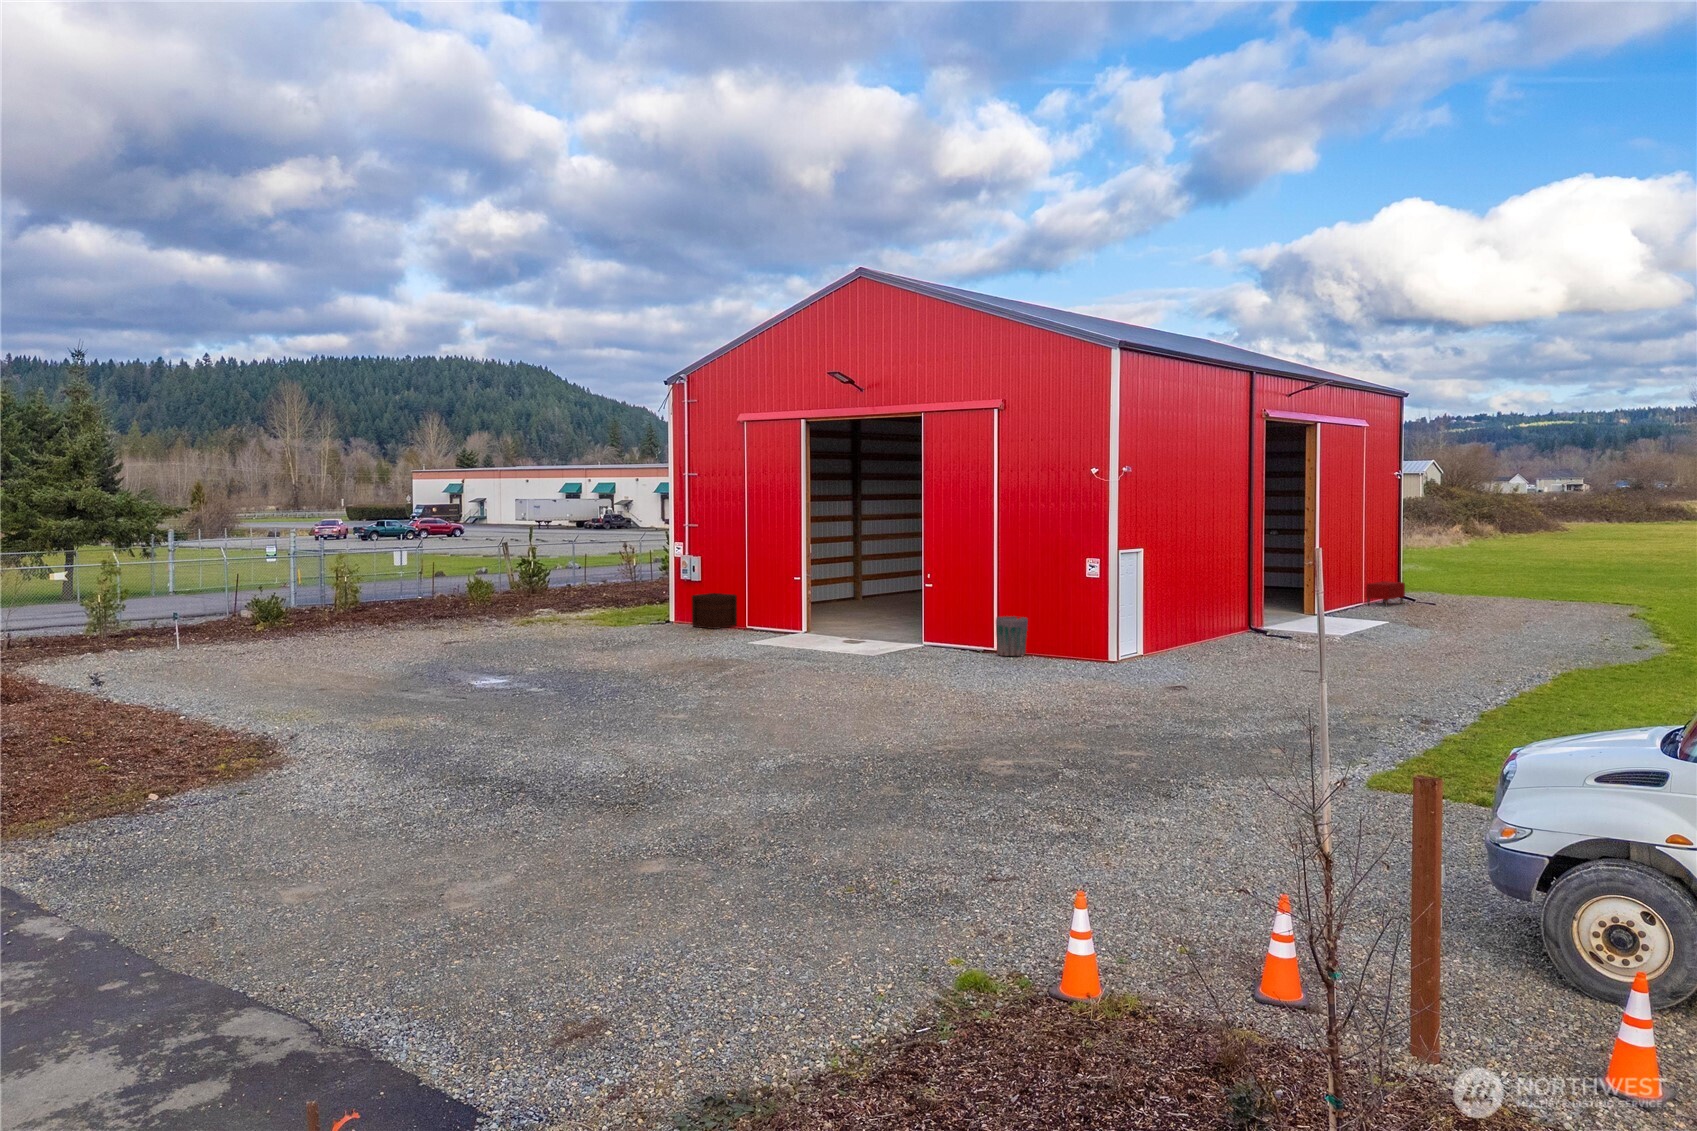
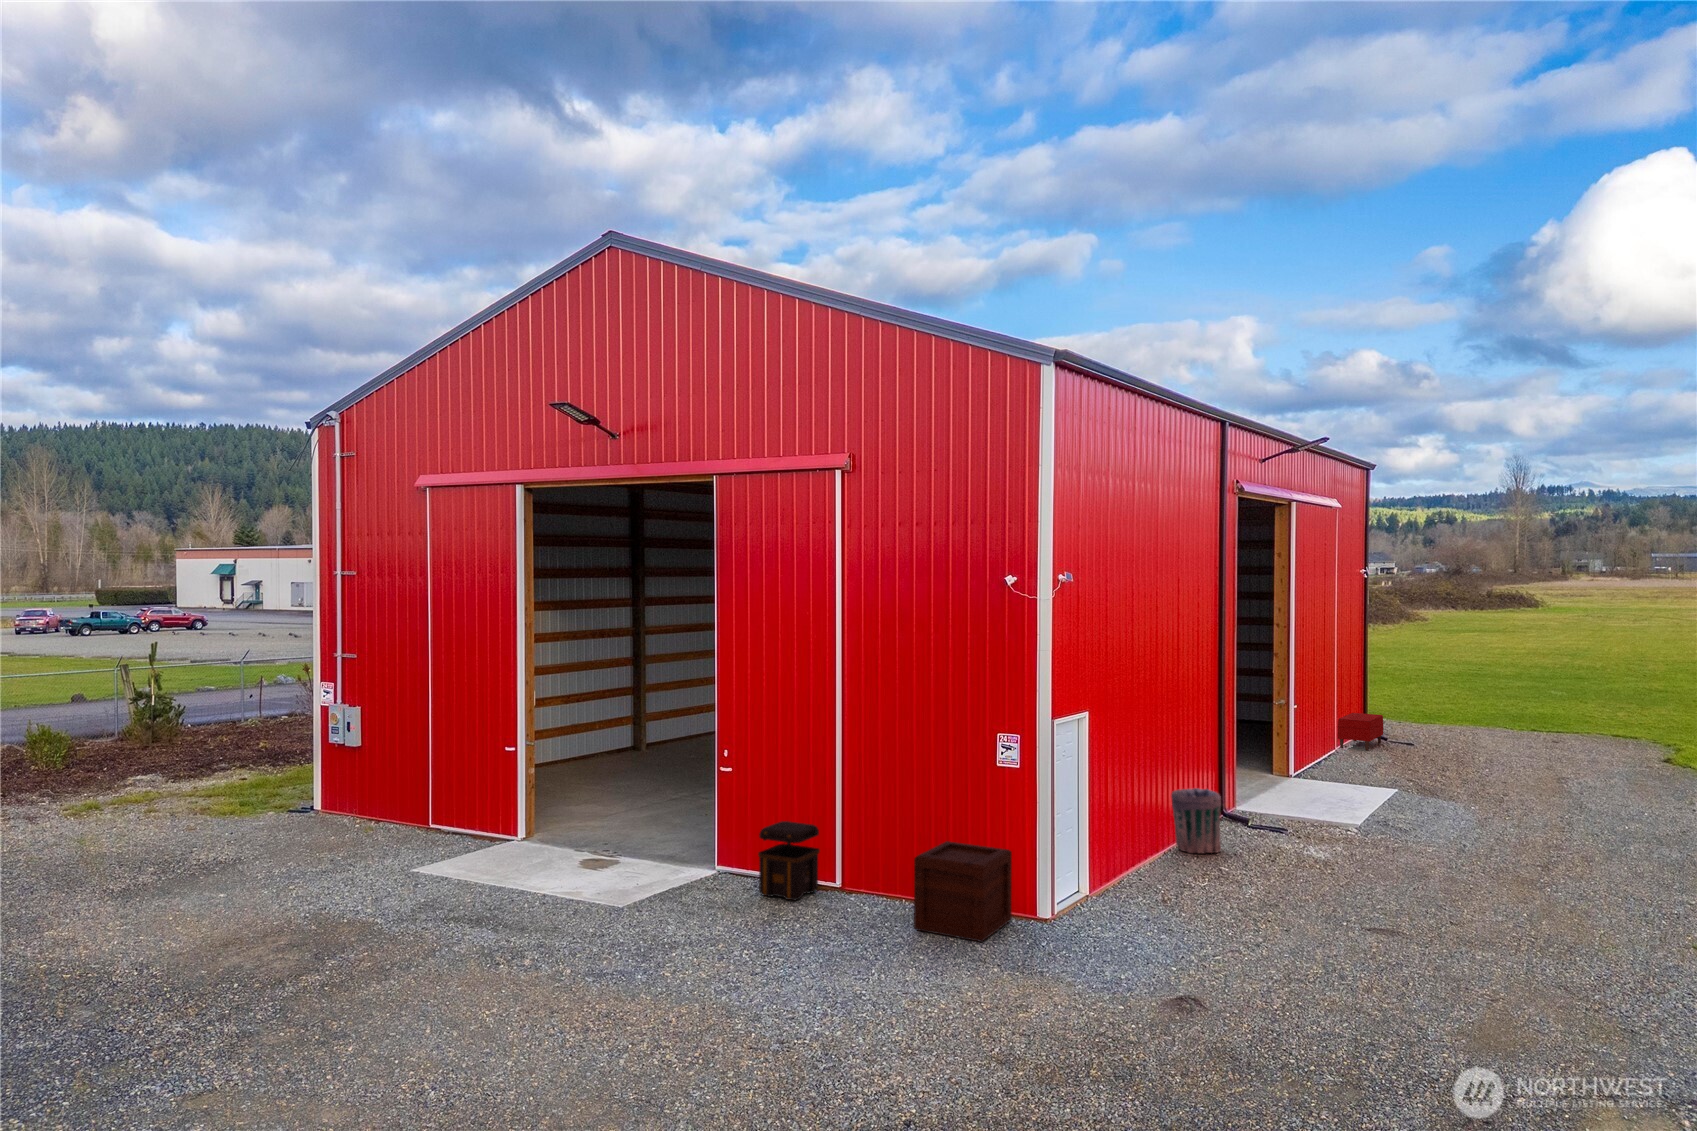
wooden crate: present [692,593,737,629] -> present [914,841,1012,942]
toolbox: none [952,612,986,652] -> present [758,821,820,901]
trash can: present [996,616,1028,656] -> present [1171,788,1221,854]

